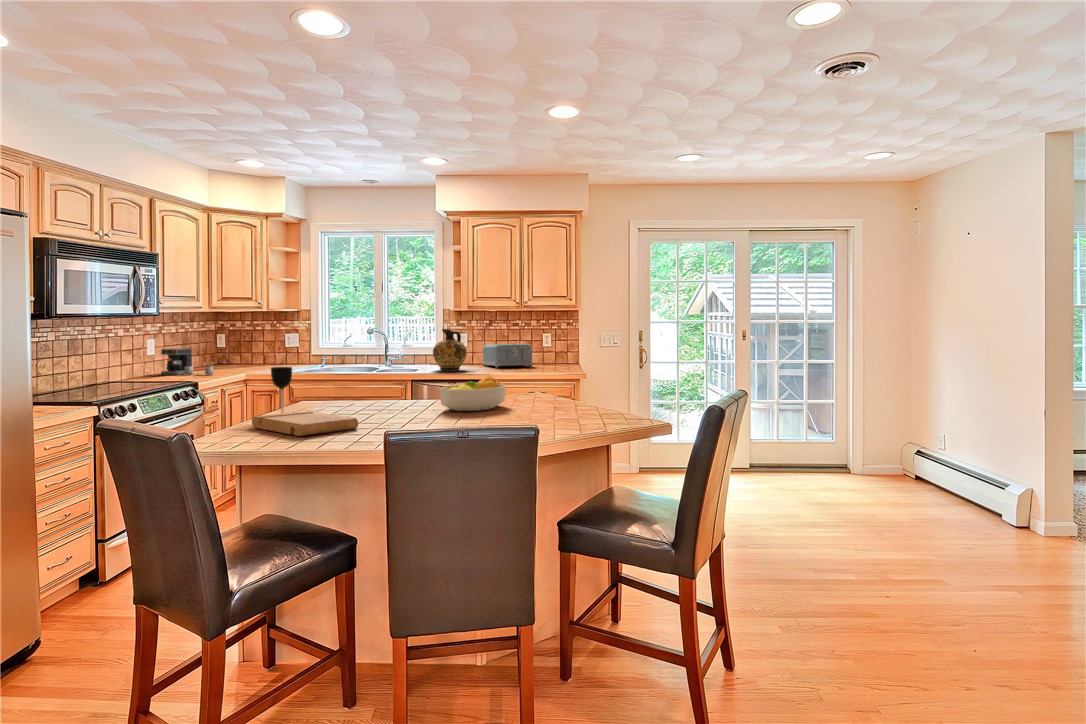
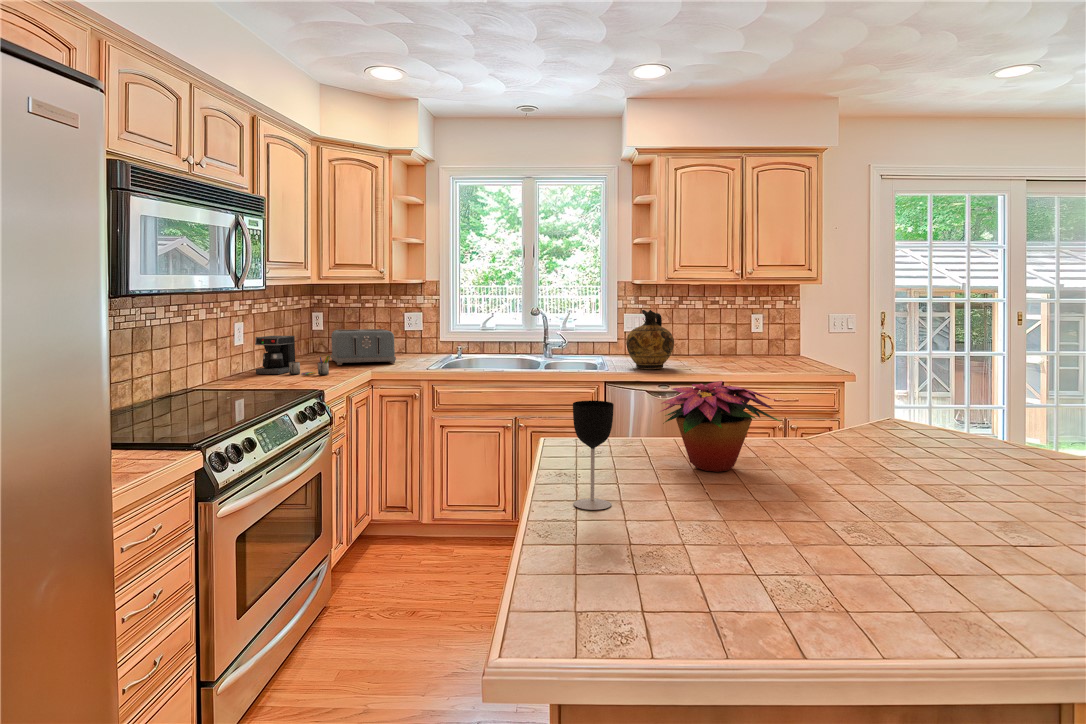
toaster: present [482,344,533,368] -> present [331,329,396,365]
flower arrangement: none [339,360,409,408] -> present [660,381,780,472]
fruit bowl: present [439,375,506,411] -> none [868,411,1006,492]
cutting board: present [252,411,358,436] -> none [598,505,879,627]

